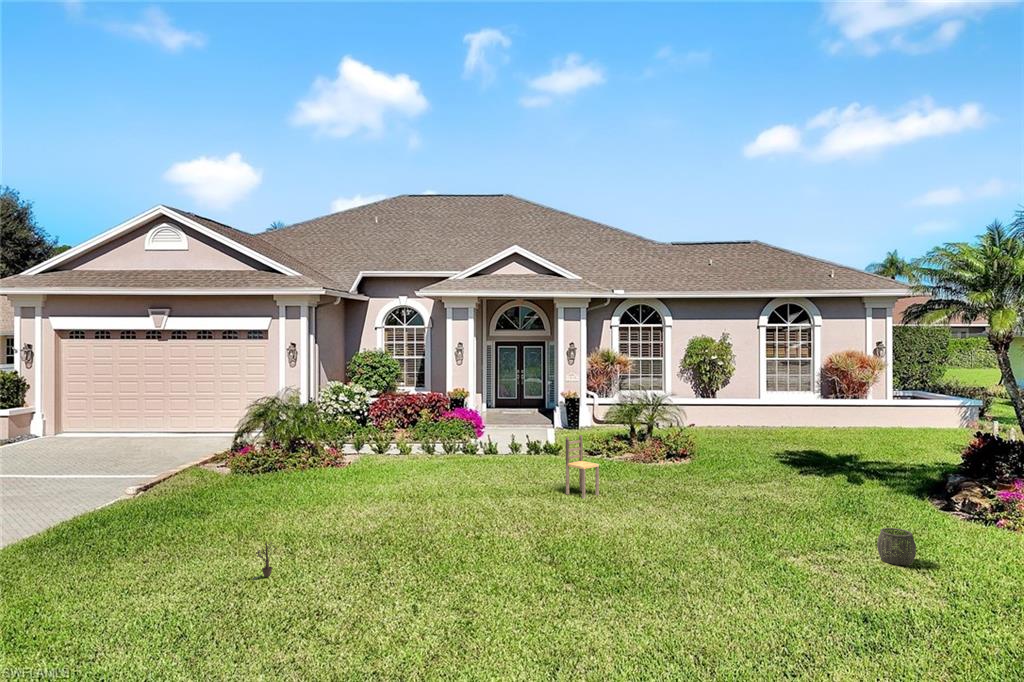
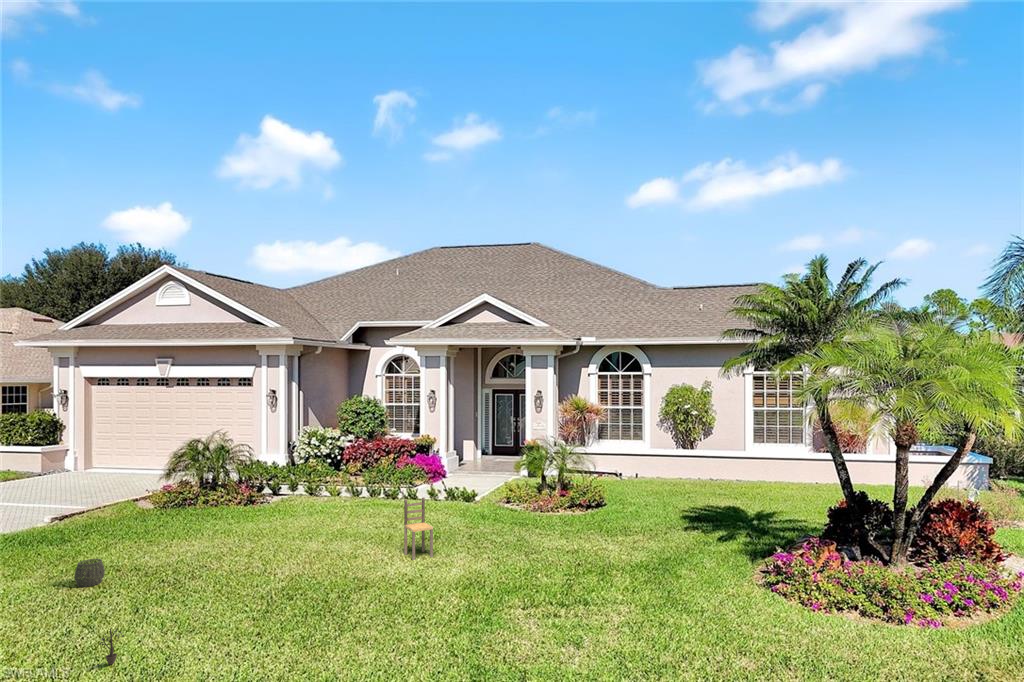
woven basket: present [877,528,916,565] -> present [74,559,105,587]
decorative plant: present [254,541,277,579] -> present [97,628,124,666]

